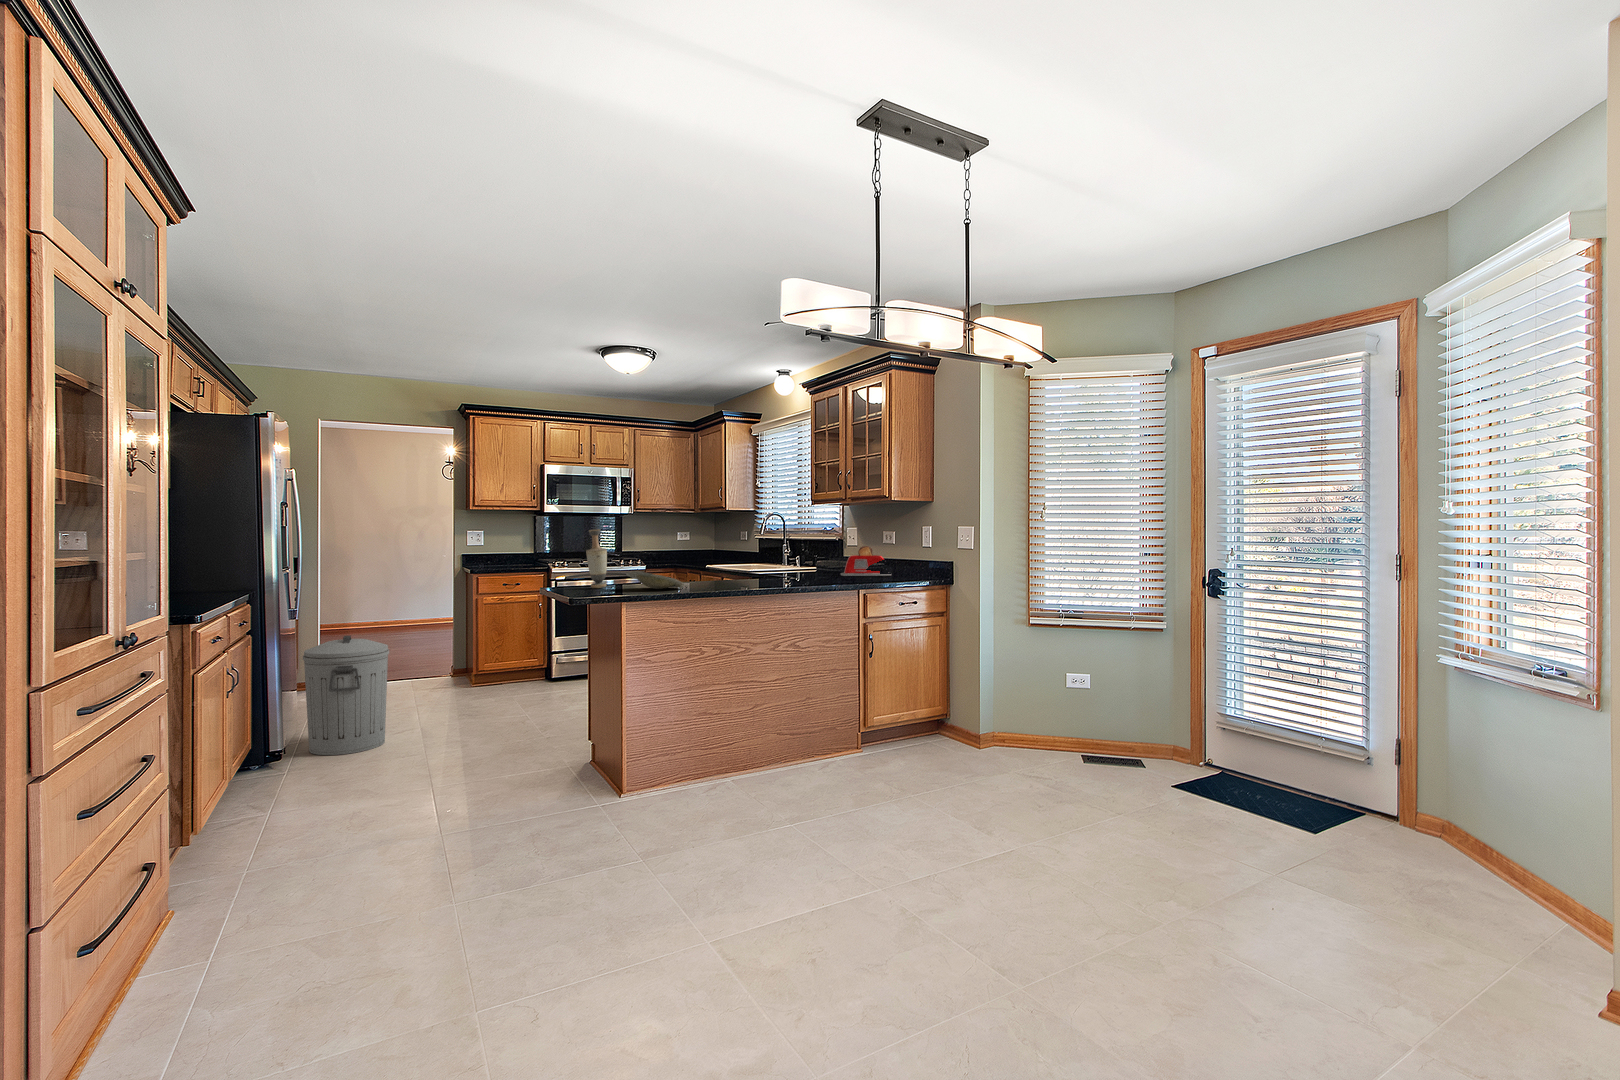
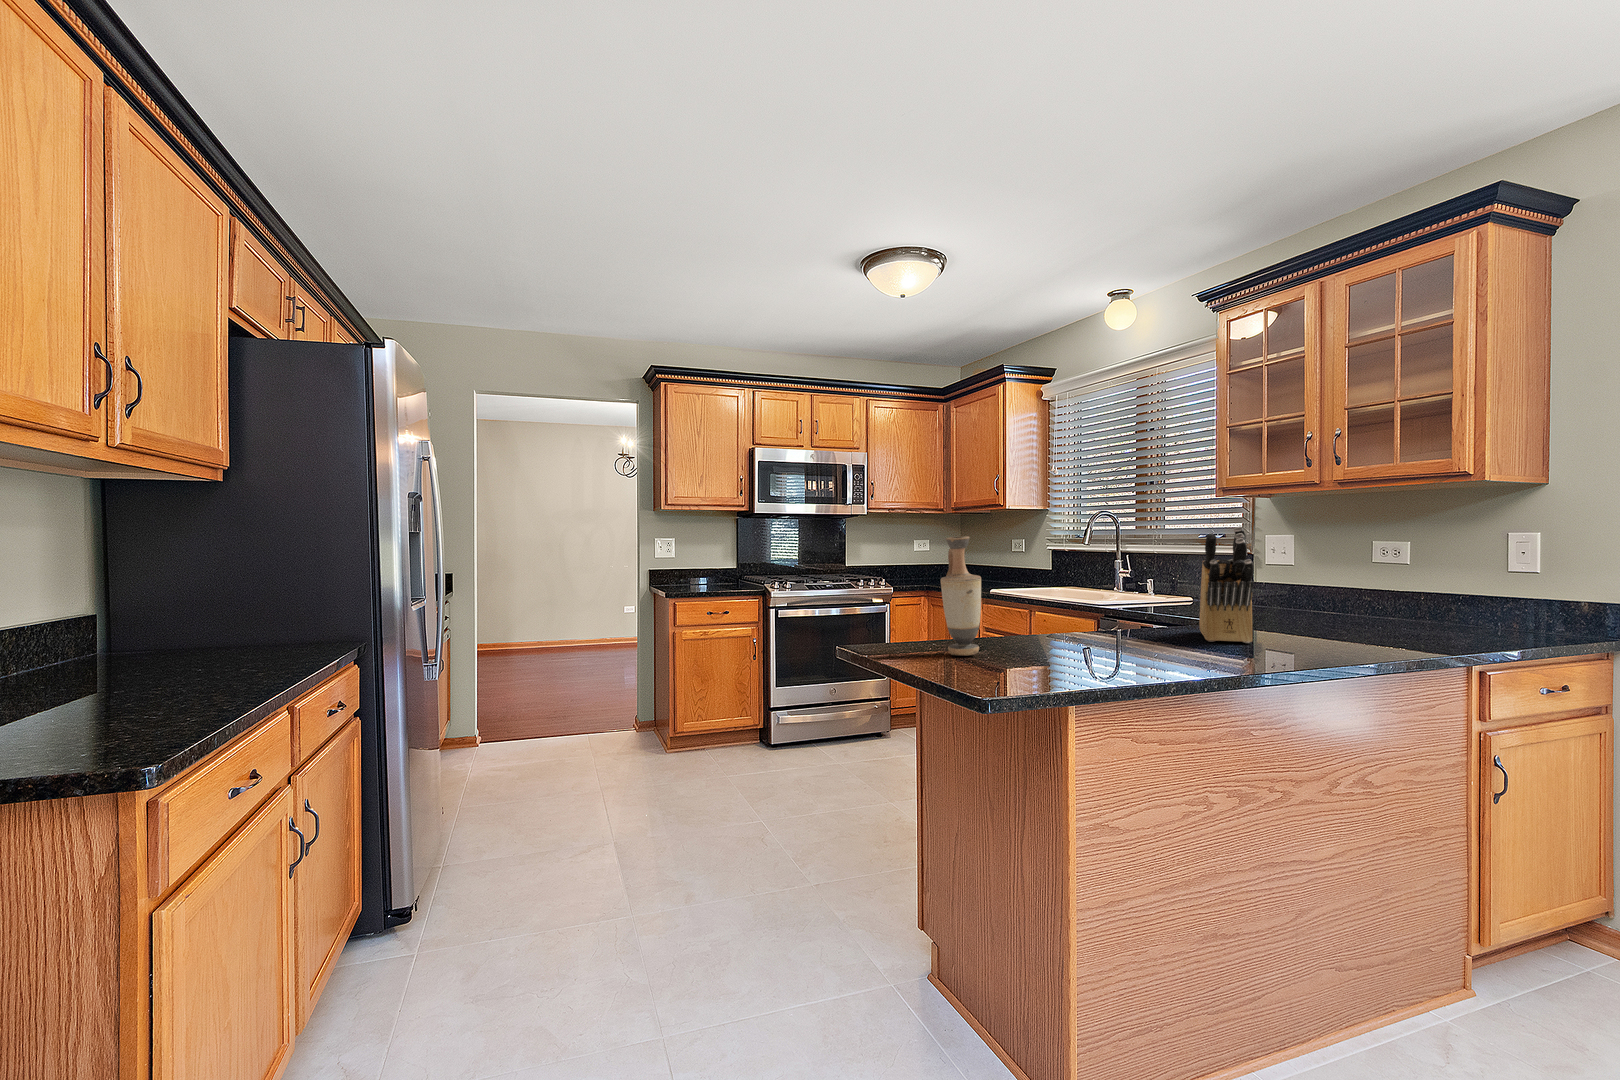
knife block: none [736,525,774,584] -> present [1199,526,1254,643]
toaster: present [841,546,892,576] -> none [1286,564,1399,618]
plate: present [626,572,684,589] -> none [1031,627,1161,663]
trash can: present [303,636,389,755] -> none [439,706,566,909]

